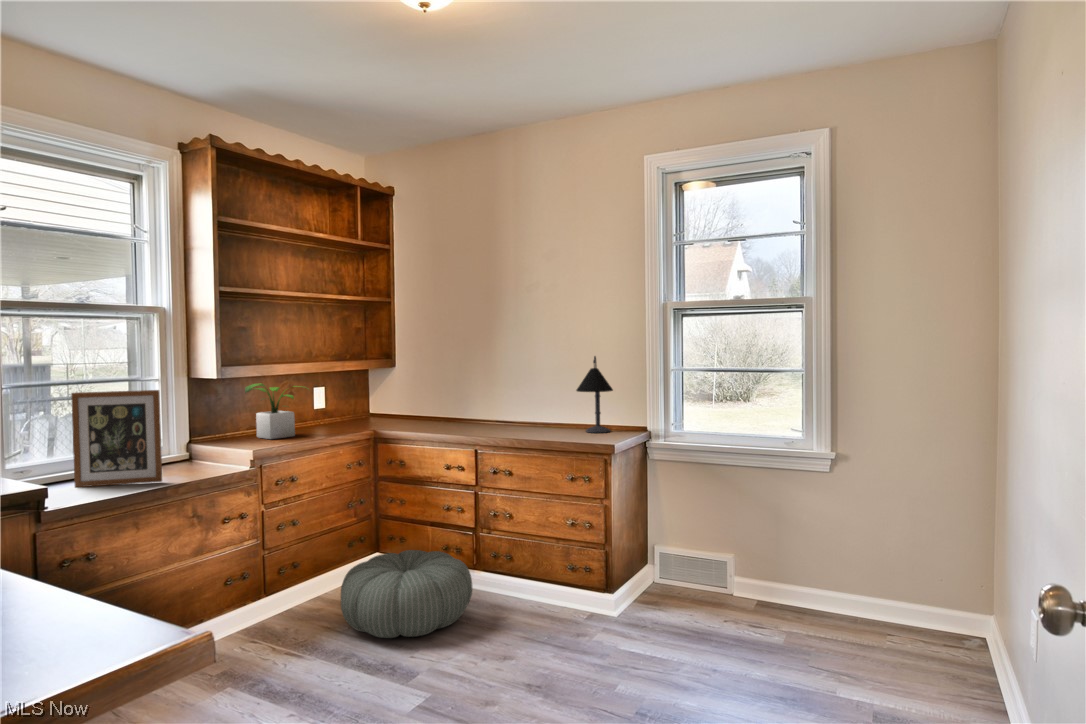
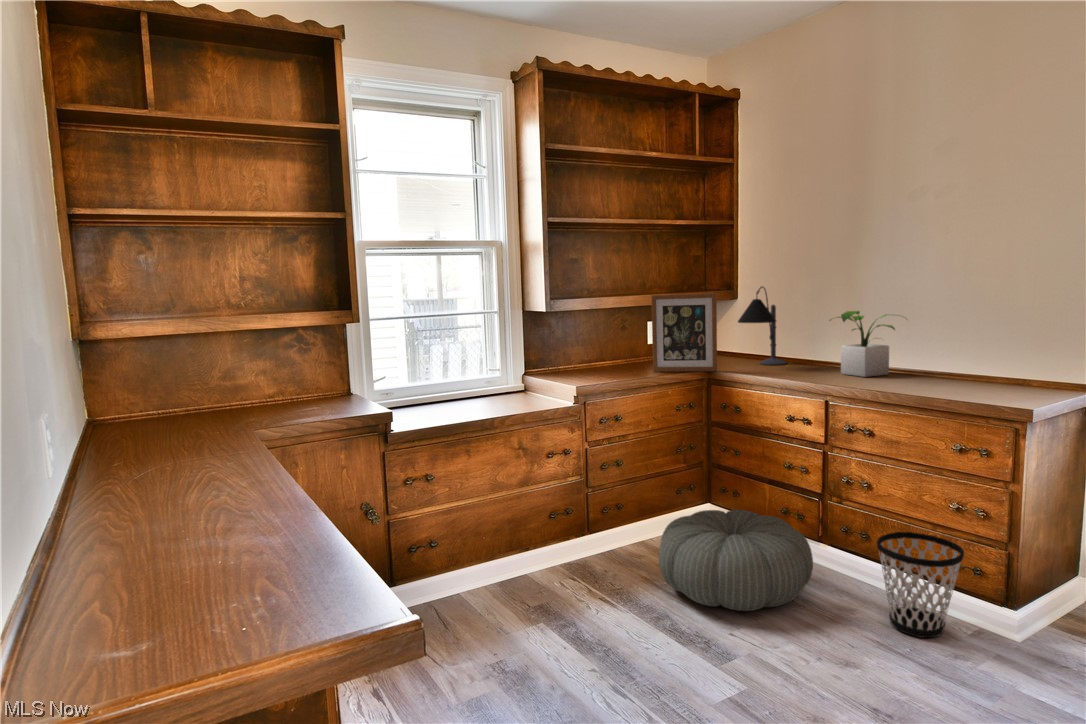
desk lamp: present [576,356,613,433] -> present [738,287,787,365]
potted plant: present [245,383,298,439] -> present [830,311,895,377]
picture frame: present [71,390,162,487] -> present [652,293,717,372]
wastebasket: none [520,546,579,627] -> present [877,532,964,638]

